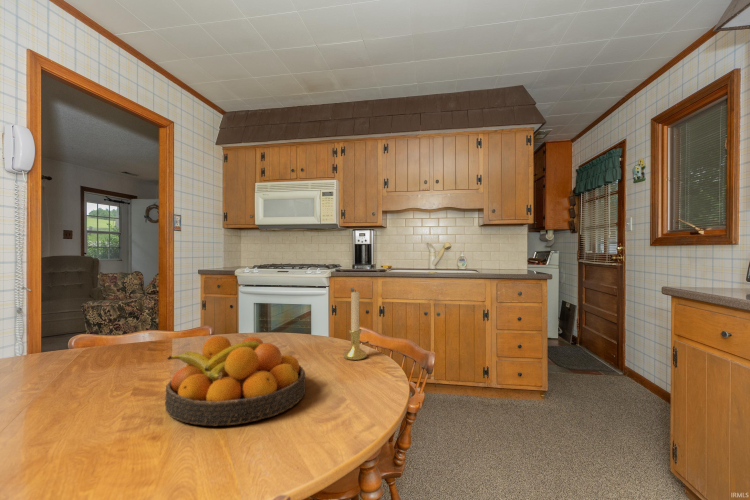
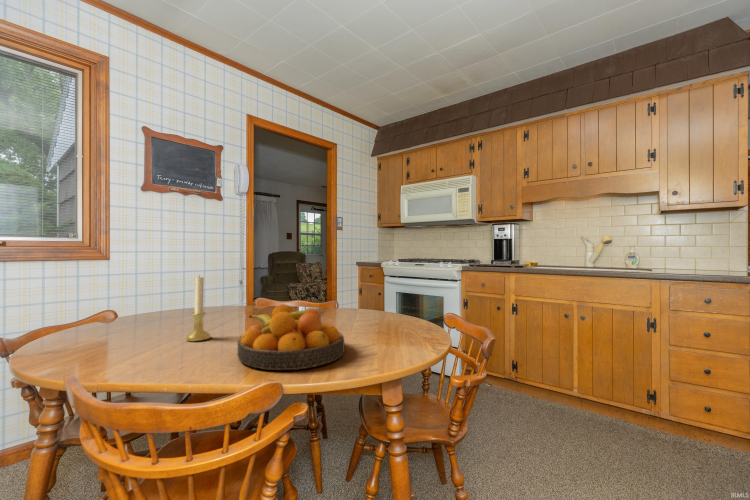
candle holder: present [344,291,367,360] -> present [186,277,211,341]

